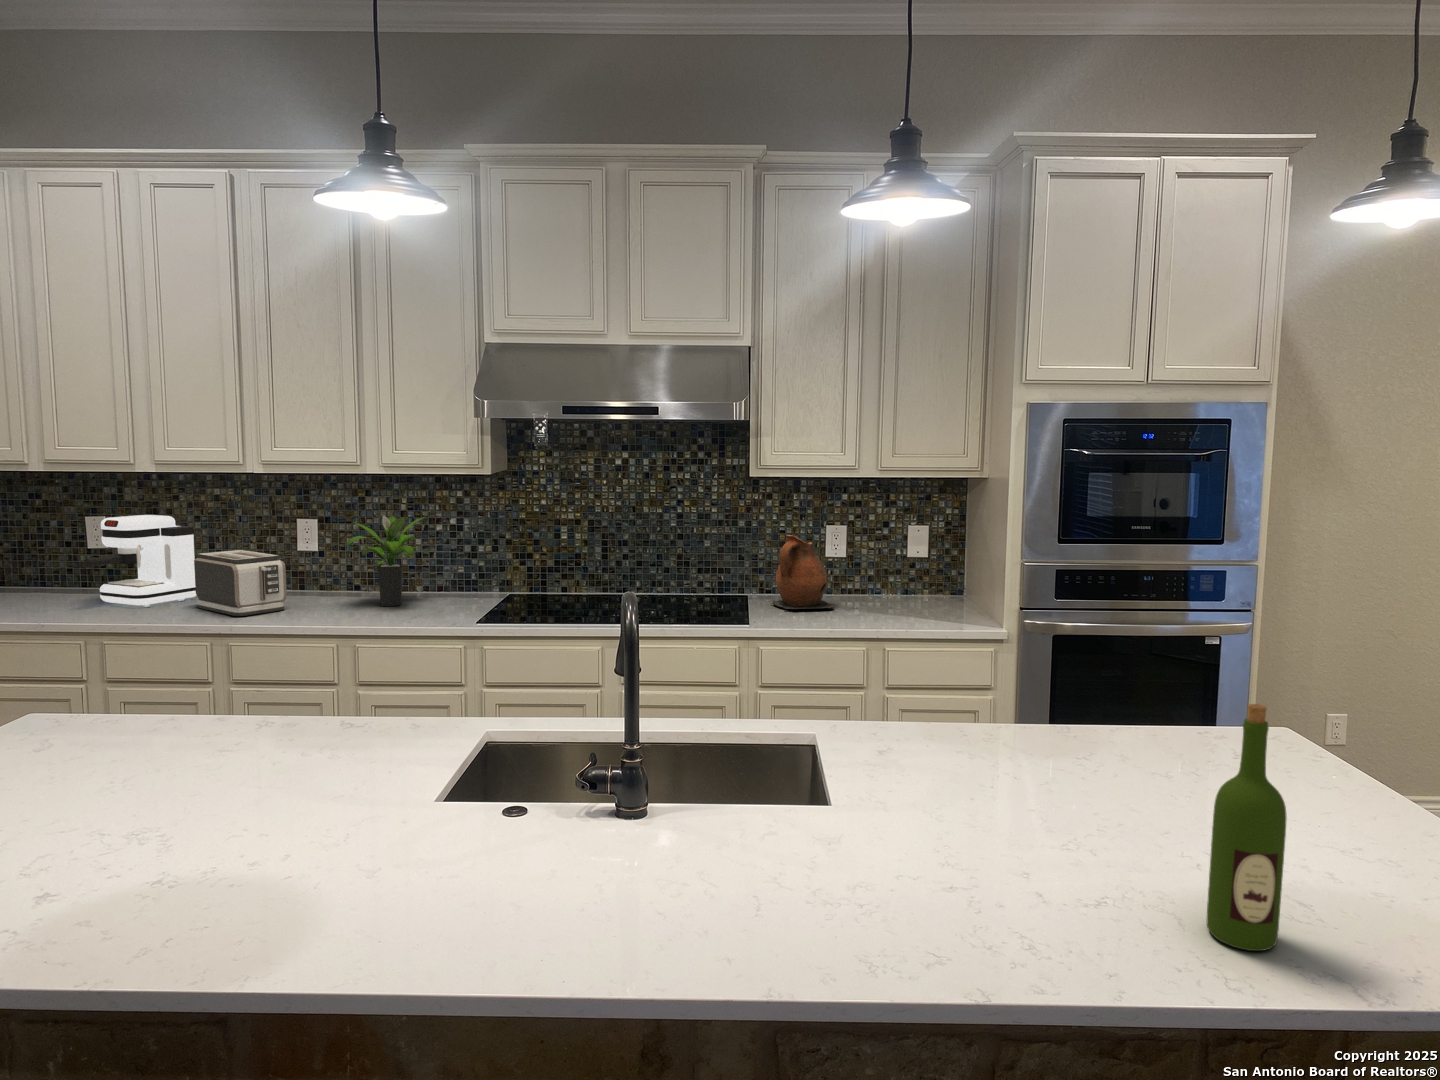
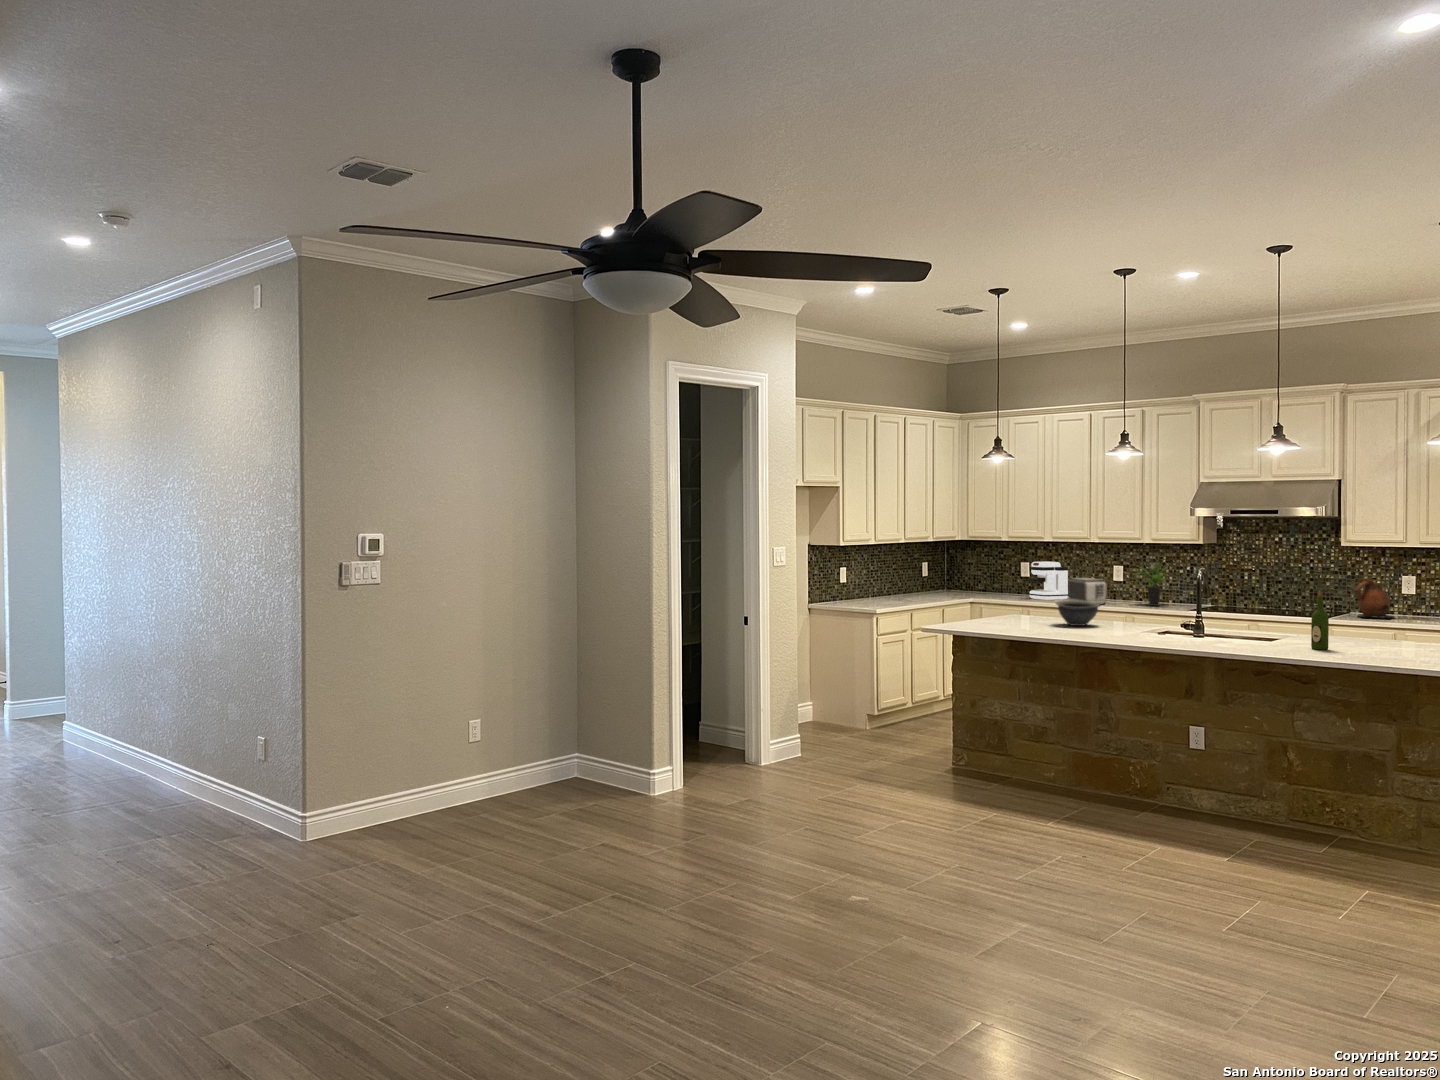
bowl: none [66,717,275,847] -> present [1056,601,1100,626]

